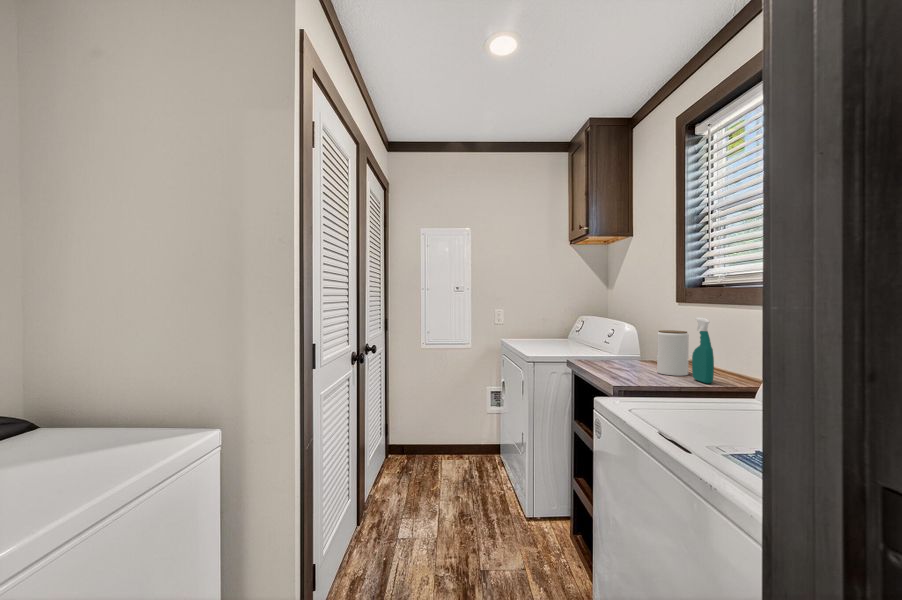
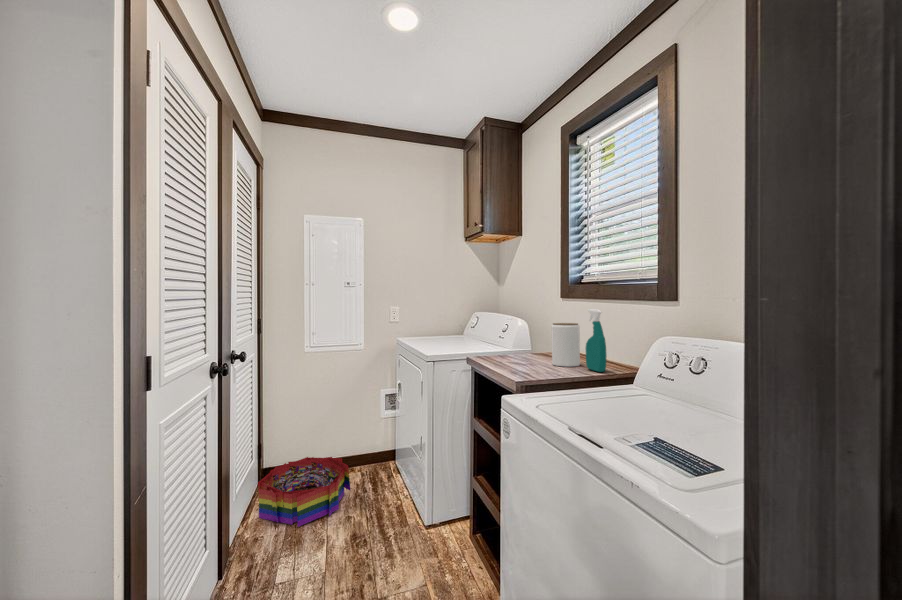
storage bin: none [384,440,460,498] -> present [258,457,350,527]

